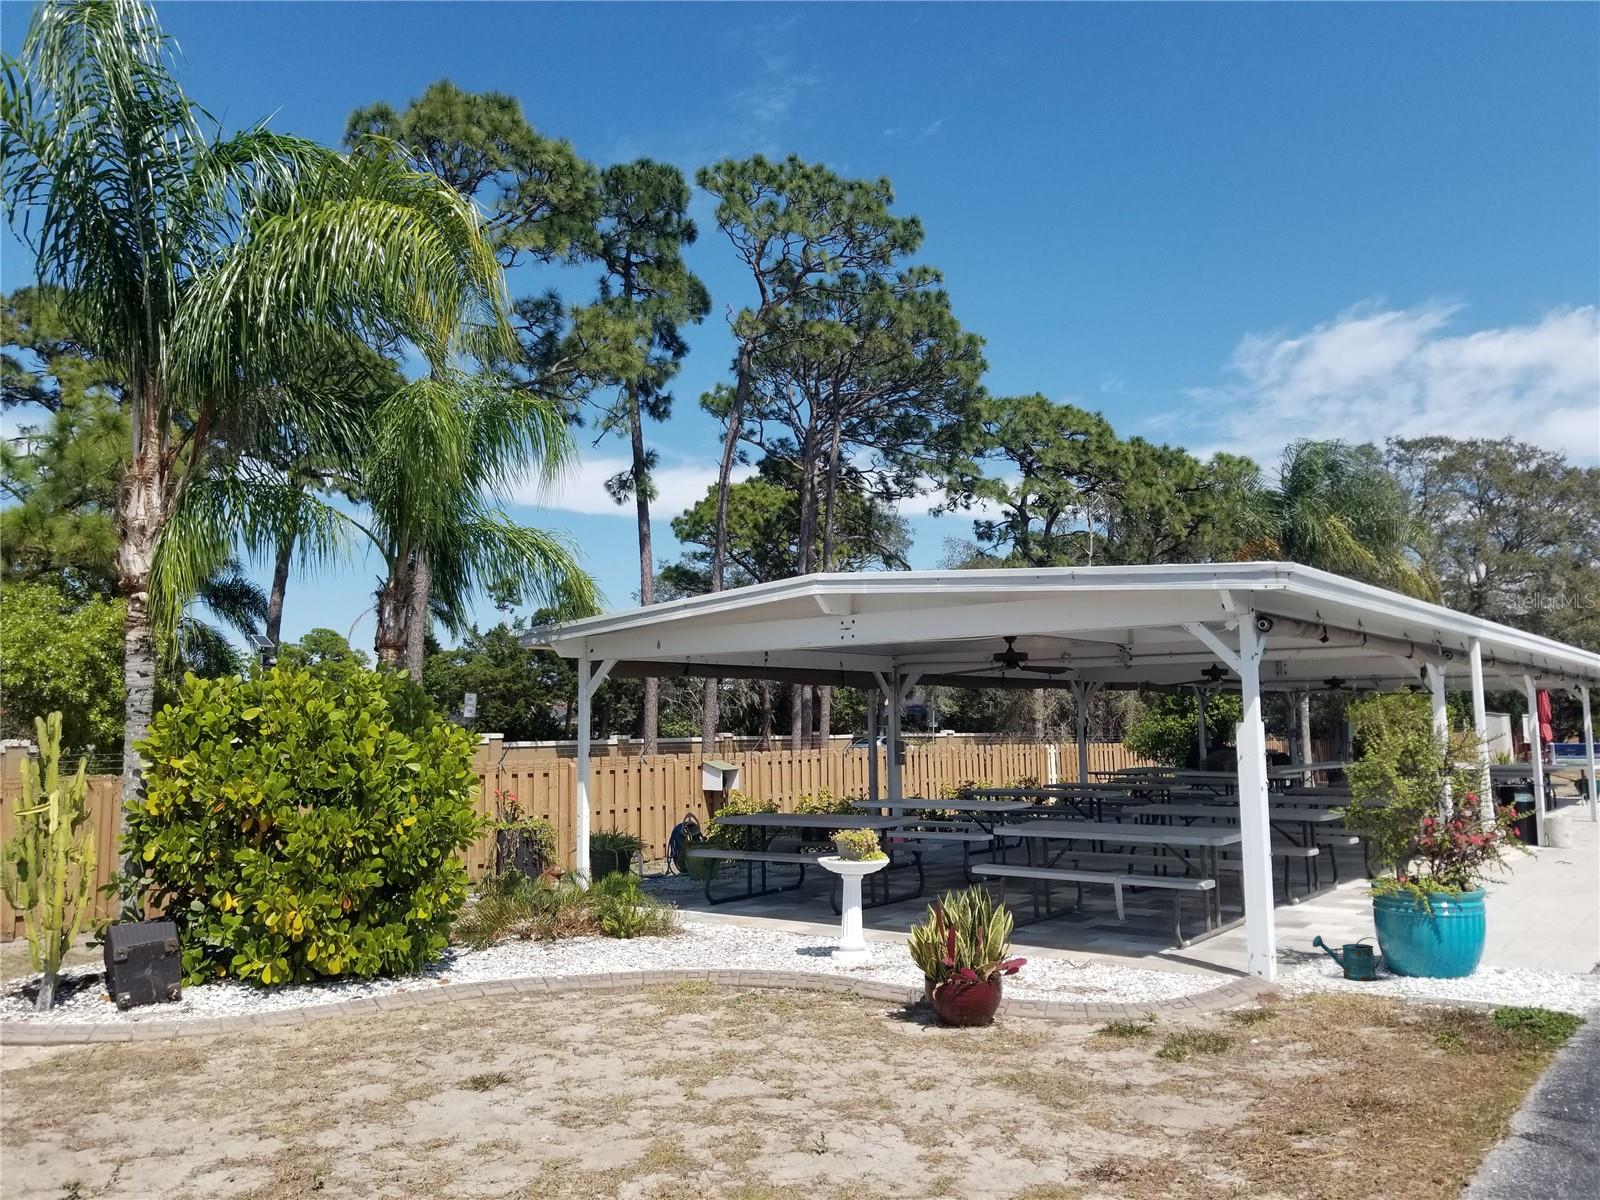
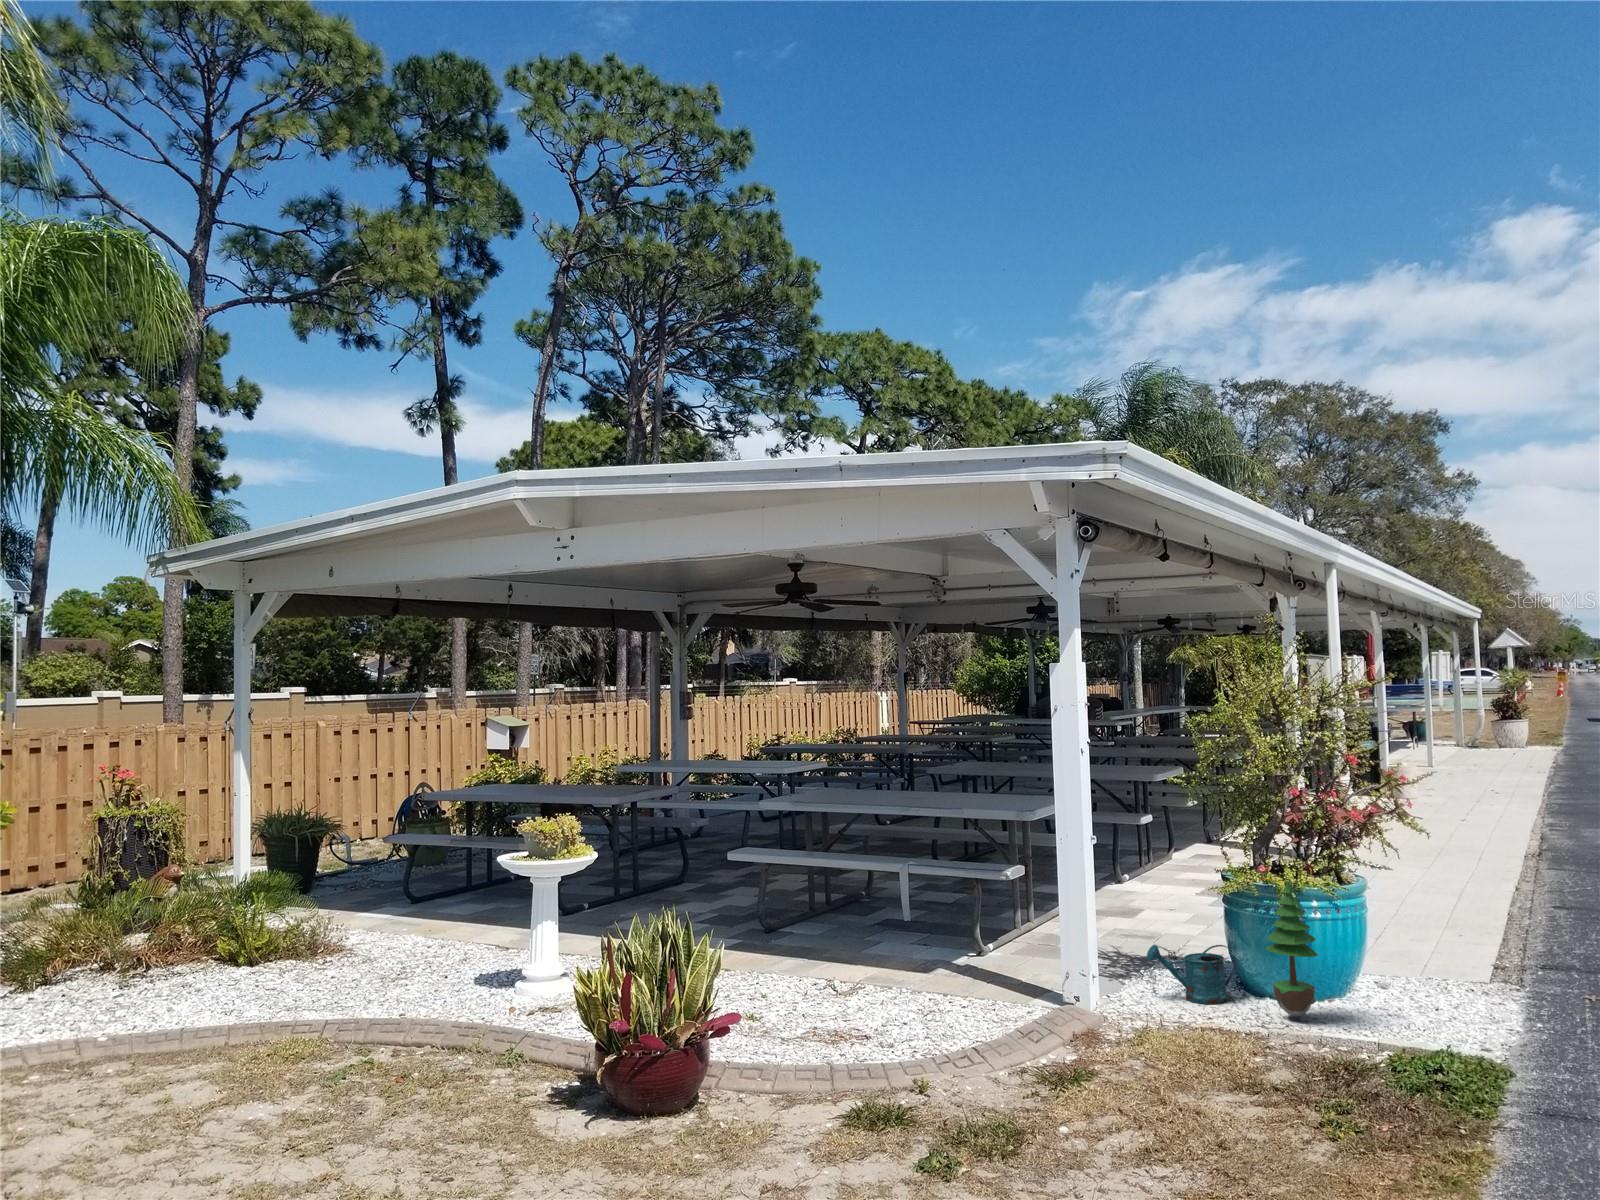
potted tree: none [1405,886,1447,991] -> present [1265,881,1318,1019]

